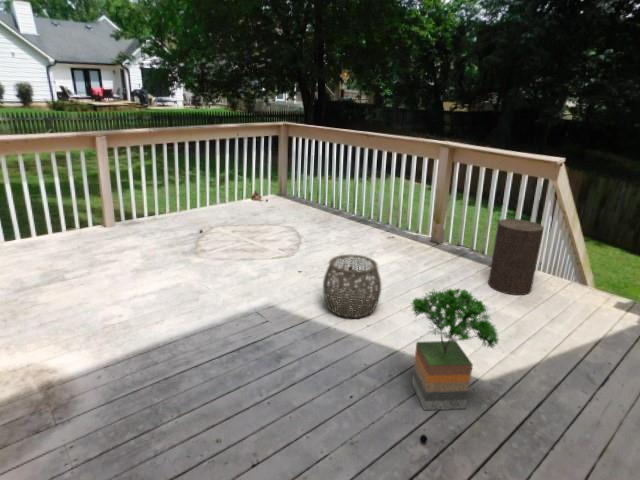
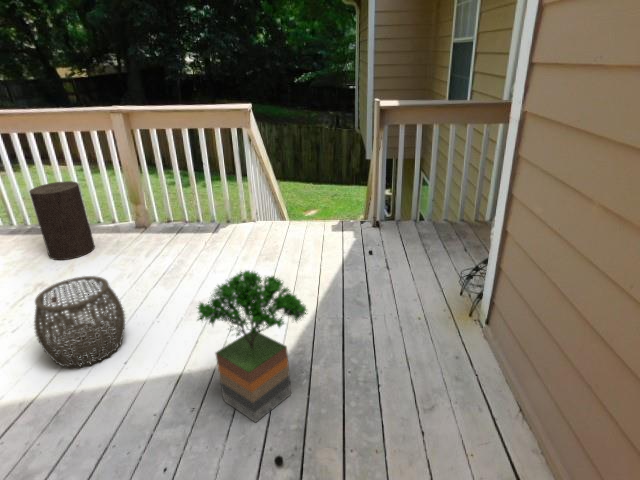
stool: present [488,219,544,295] -> present [29,181,95,260]

